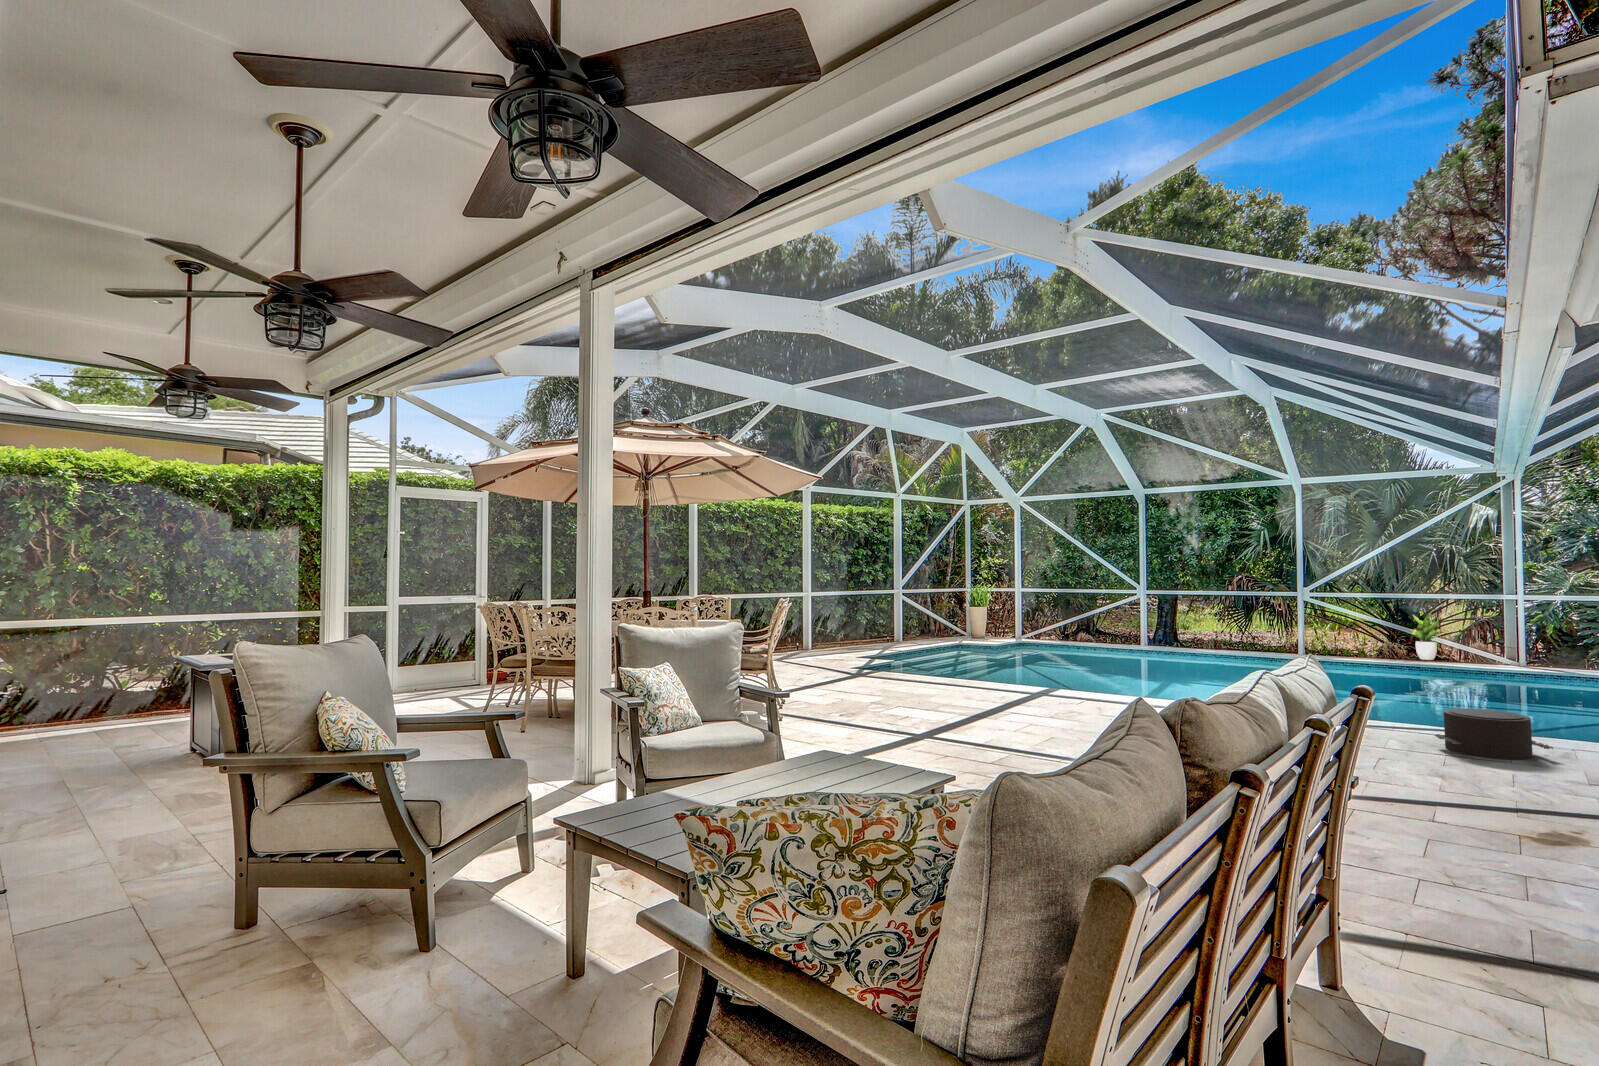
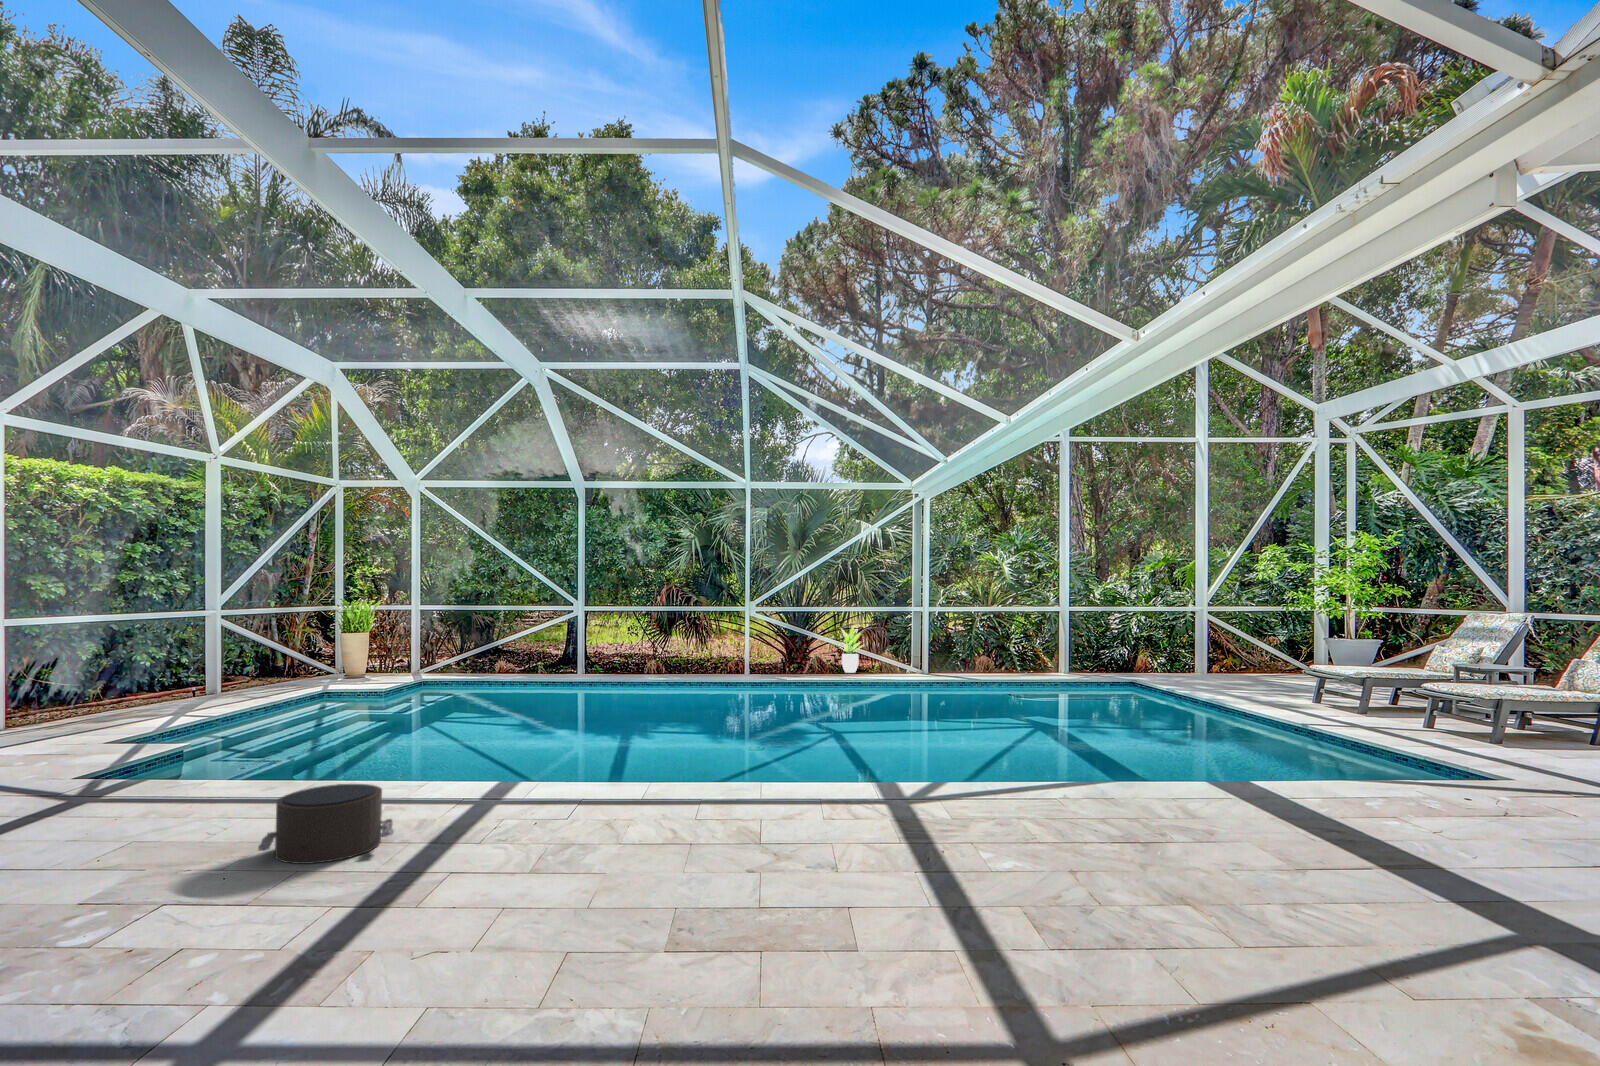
pouf: present [1435,708,1553,759] -> present [258,784,394,864]

